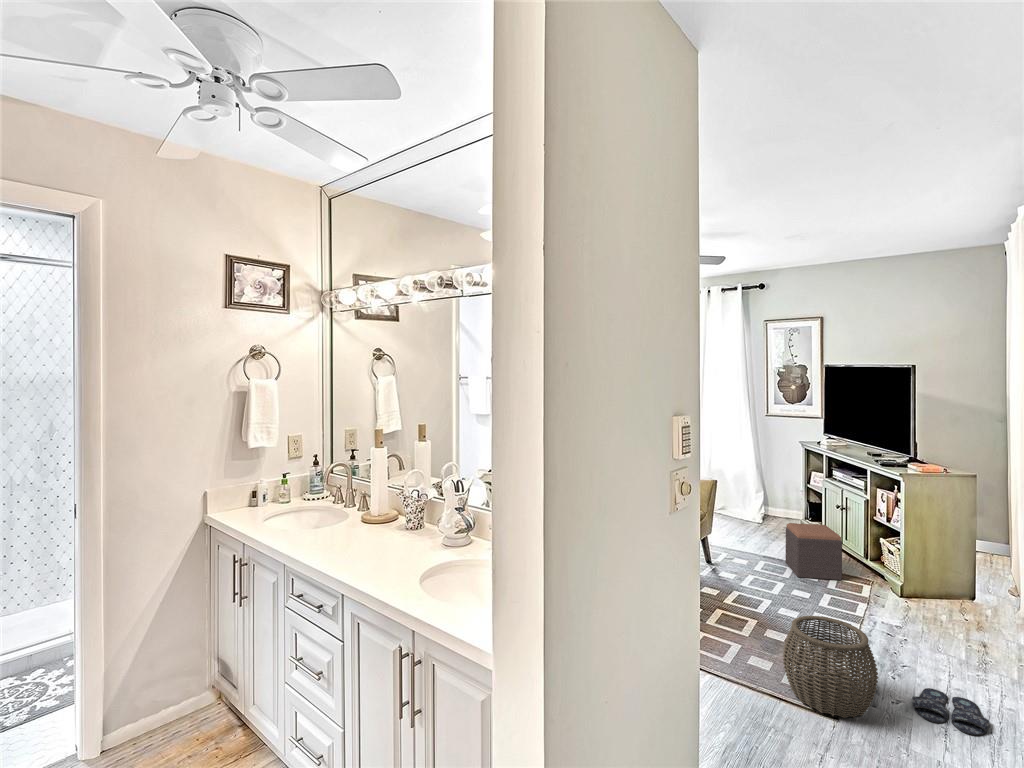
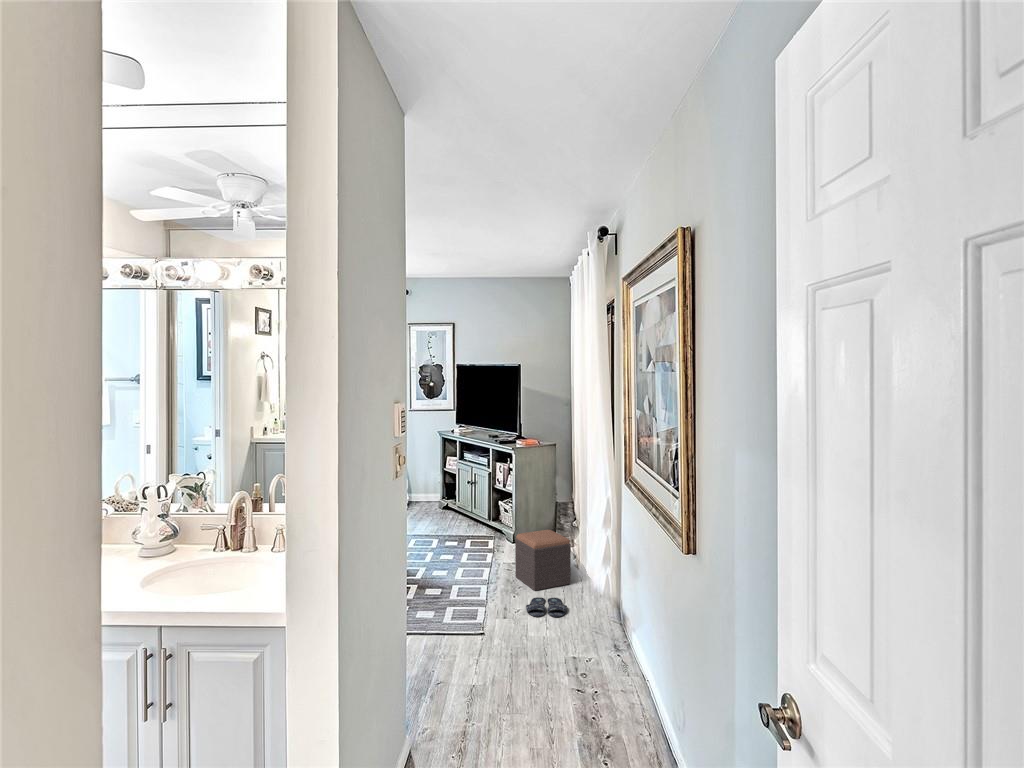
footstool: present [786,523,842,580] -> present [515,529,571,591]
woven basket: present [783,616,878,718] -> none [444,562,507,633]

